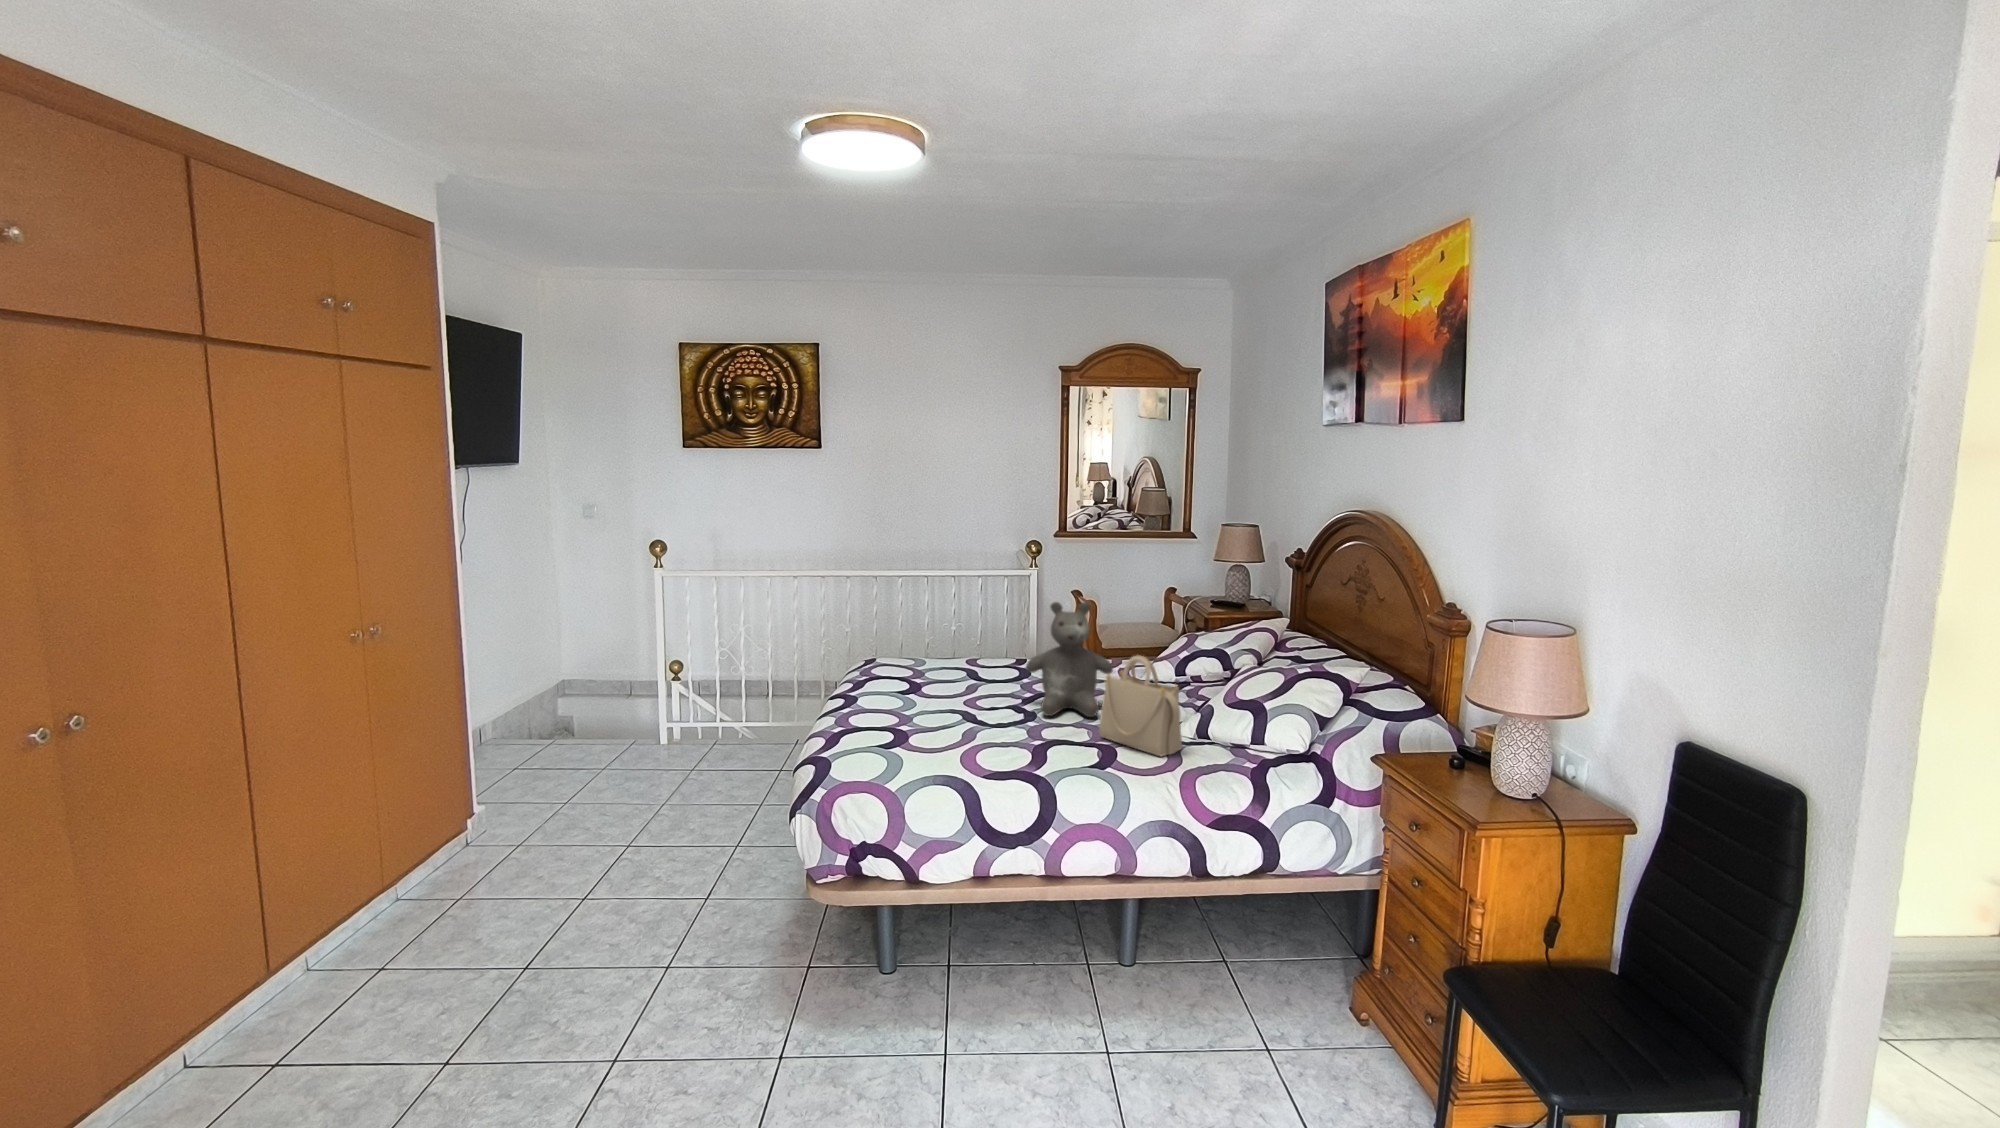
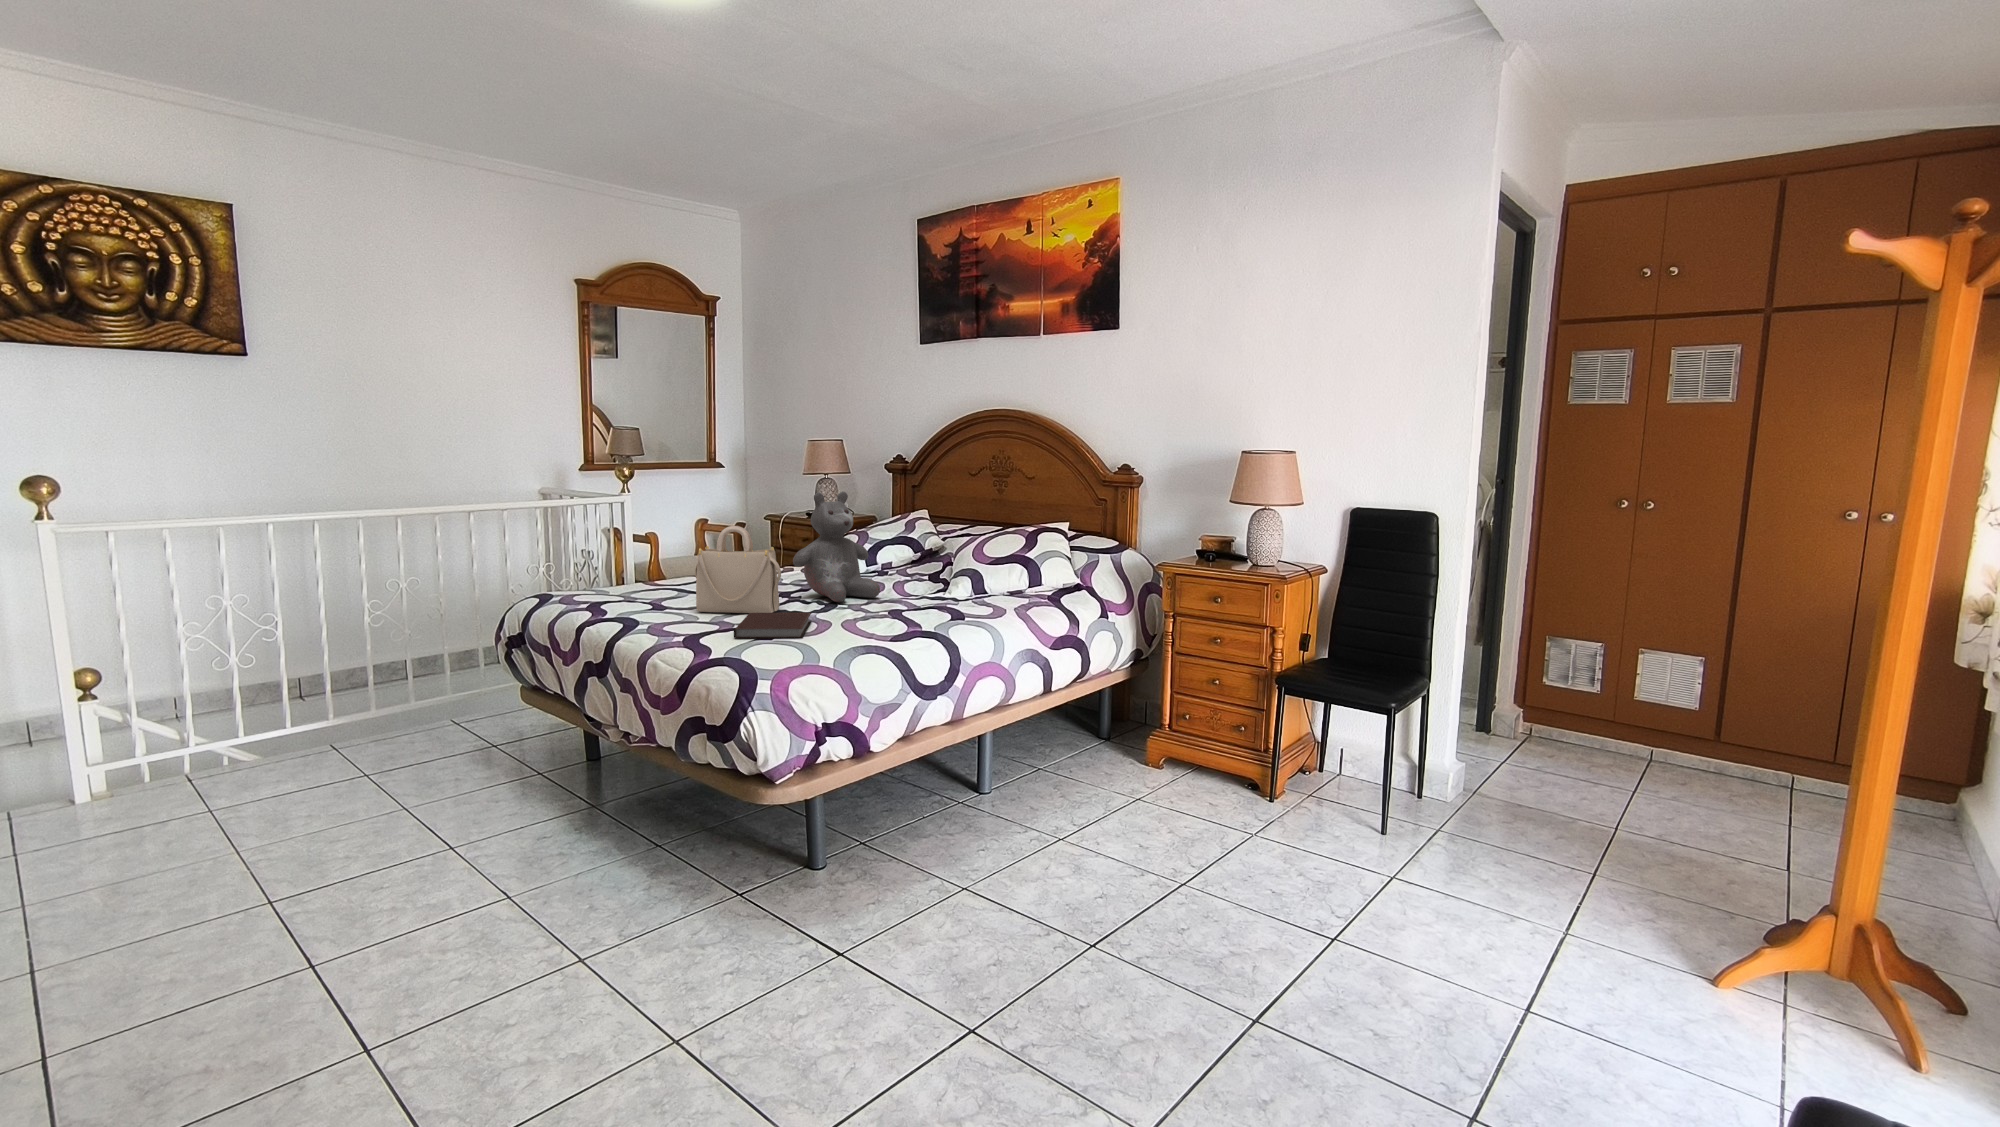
handbag: present [1099,656,1182,756] -> present [695,526,781,613]
notebook: none [879,715,974,753] -> present [734,613,811,639]

